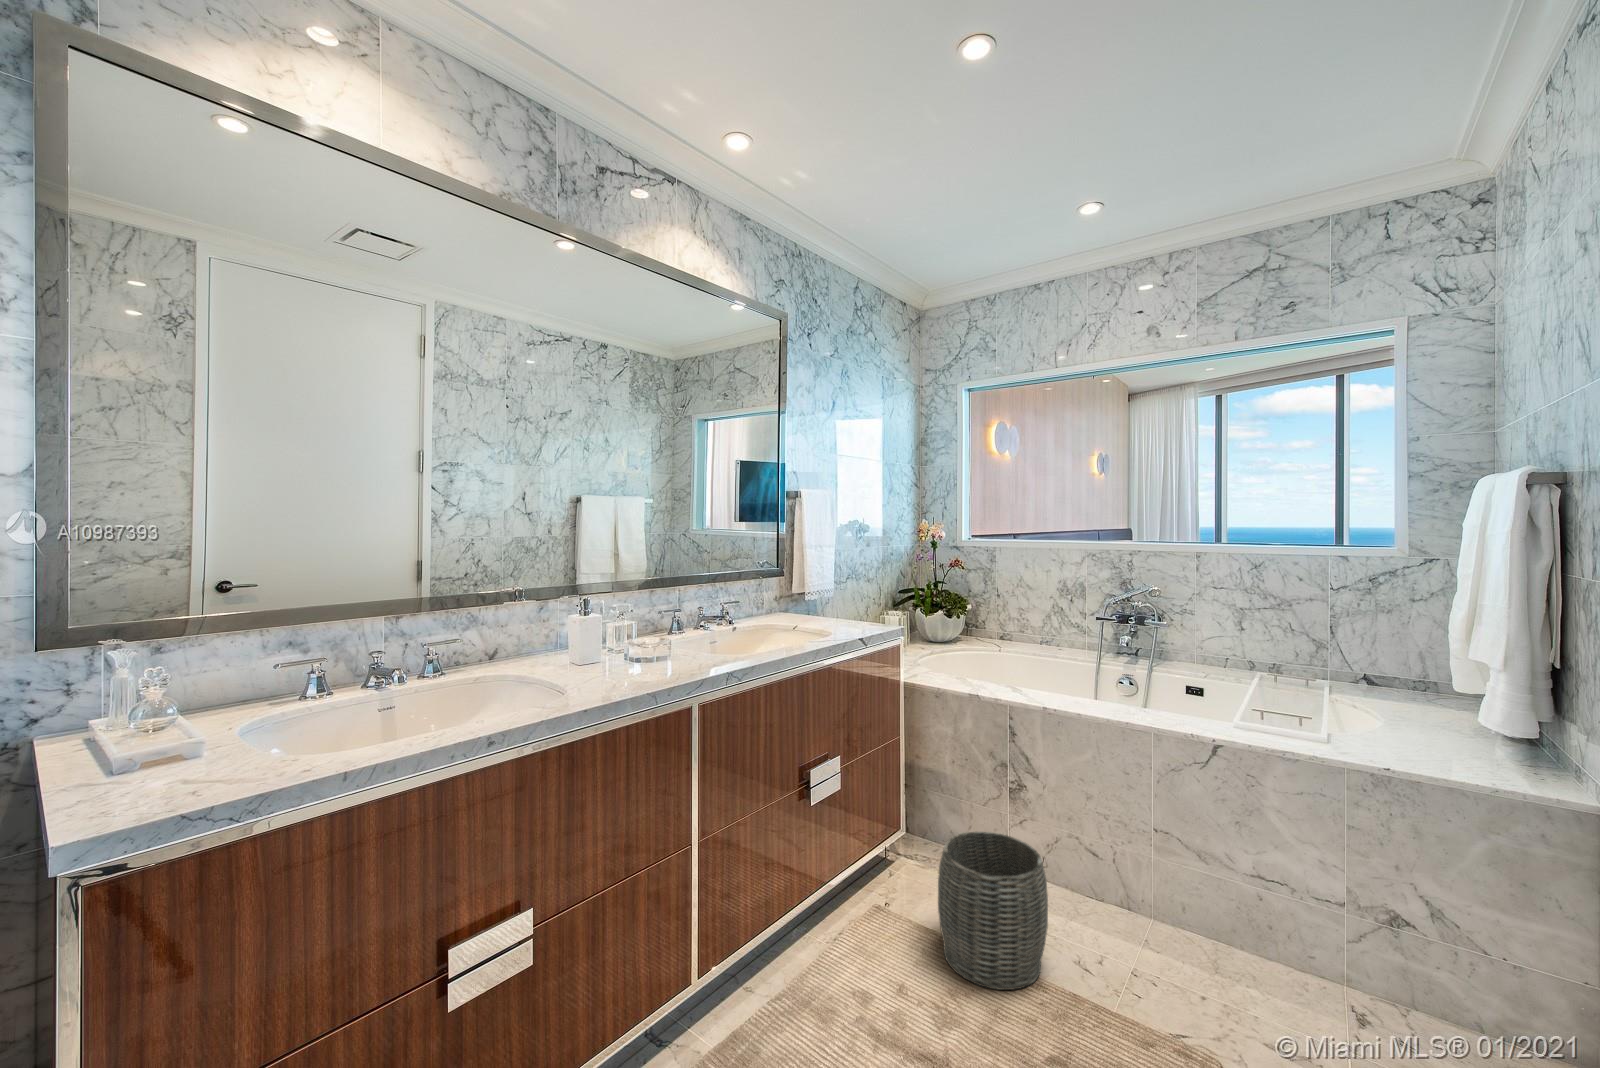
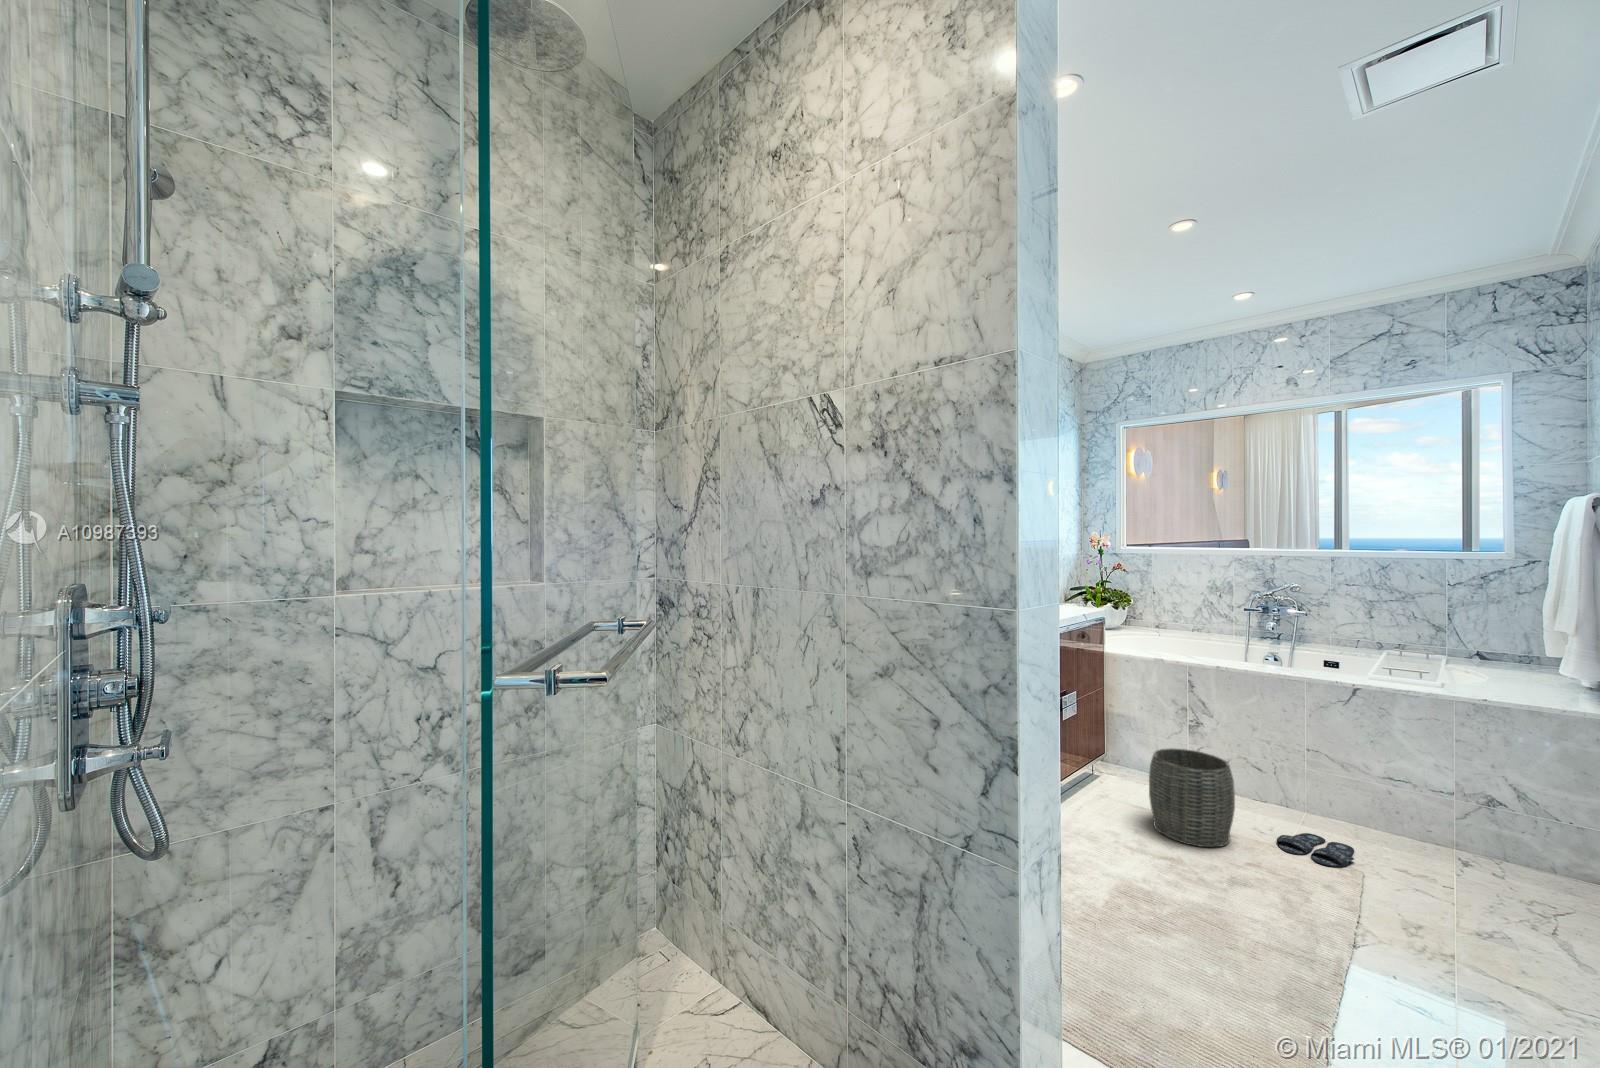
slippers: none [1104,947,1205,1017] -> present [1277,833,1354,867]

